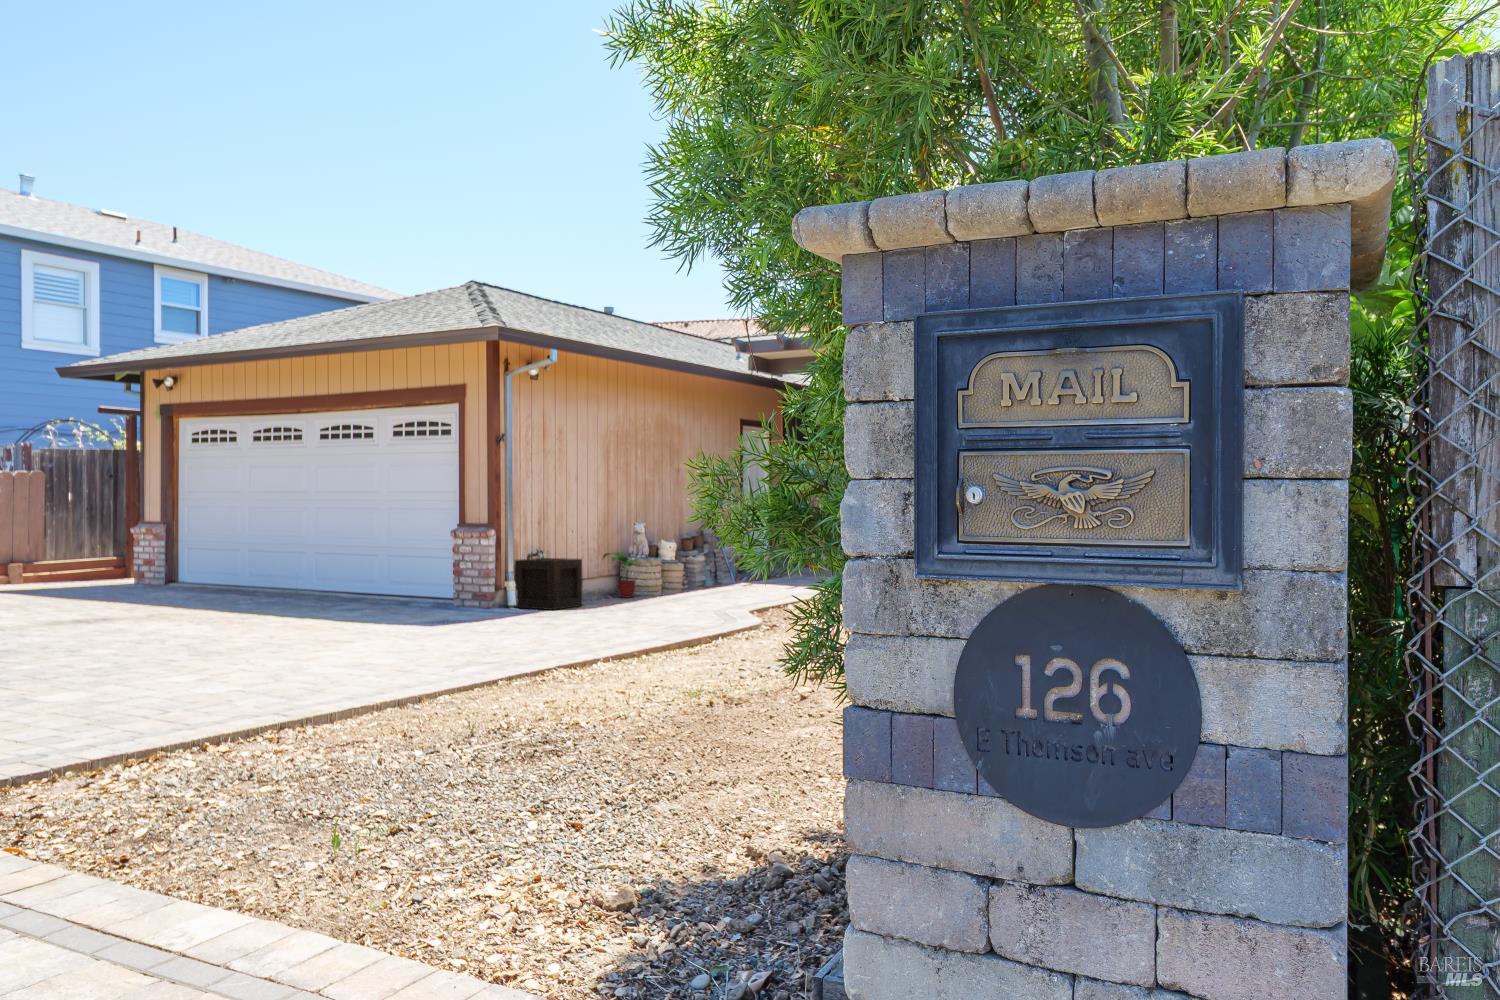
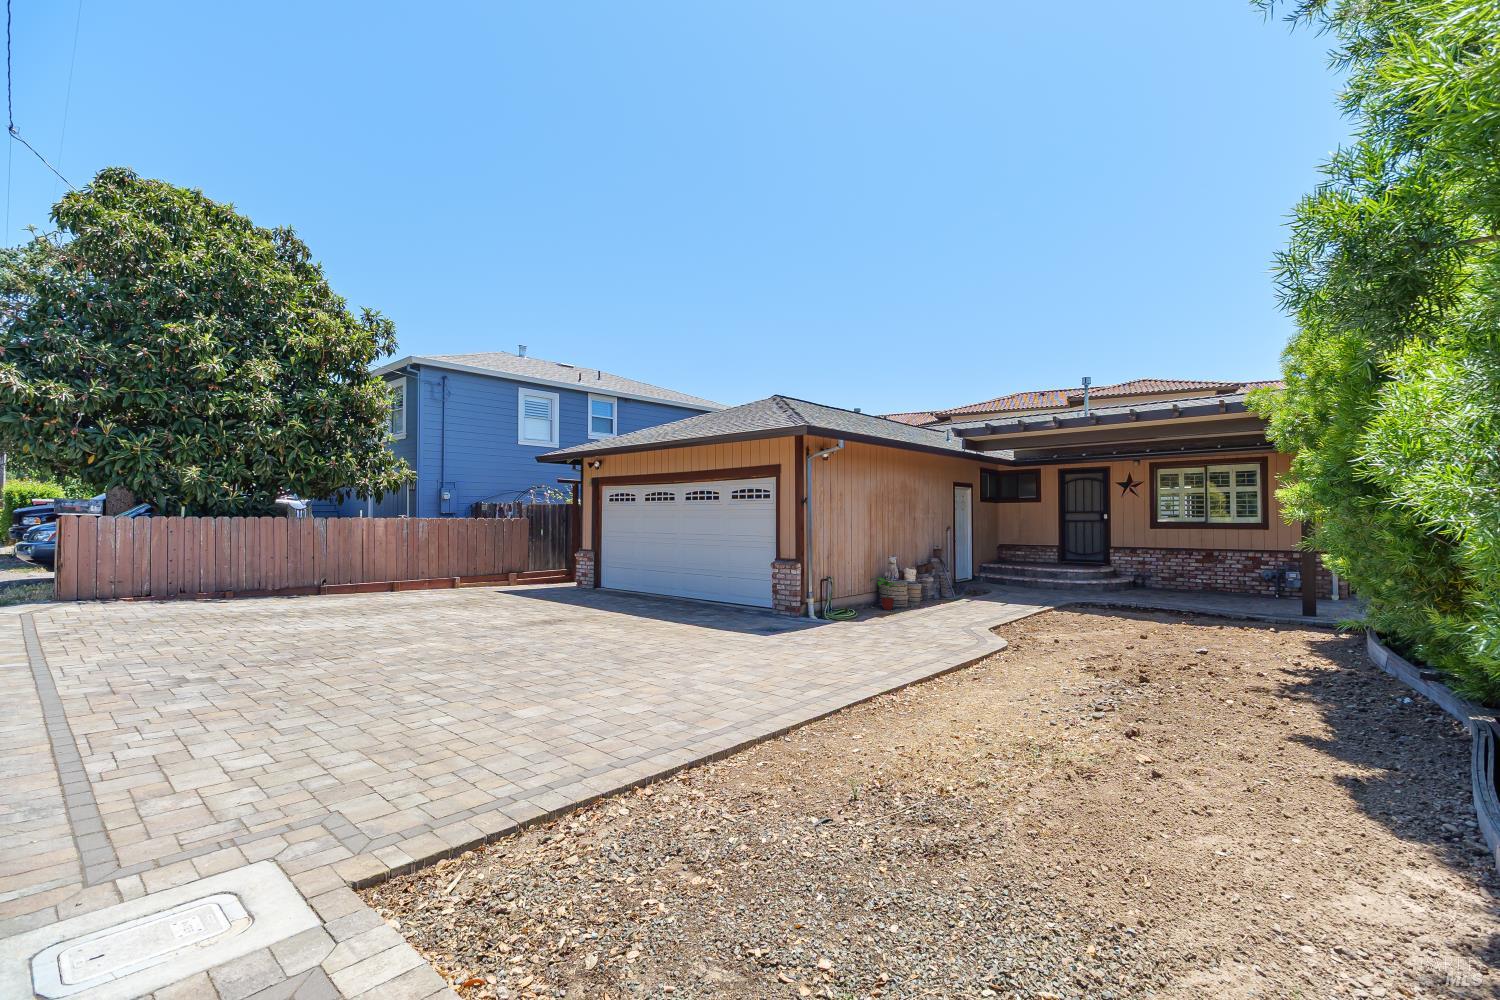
wooden crate: present [514,558,583,610] -> none [815,583,861,622]

